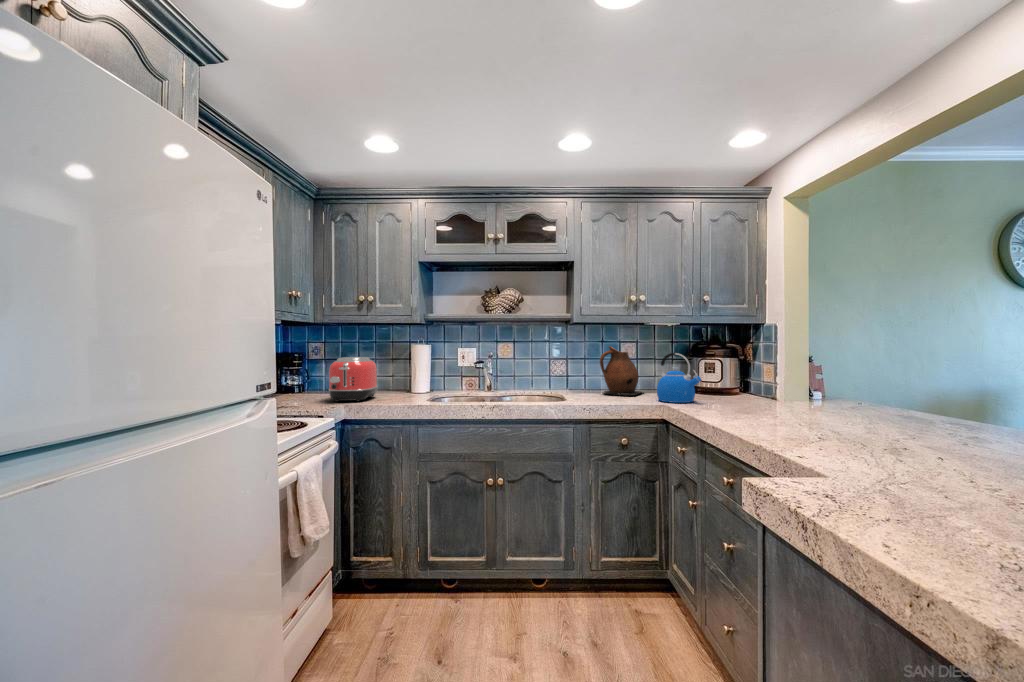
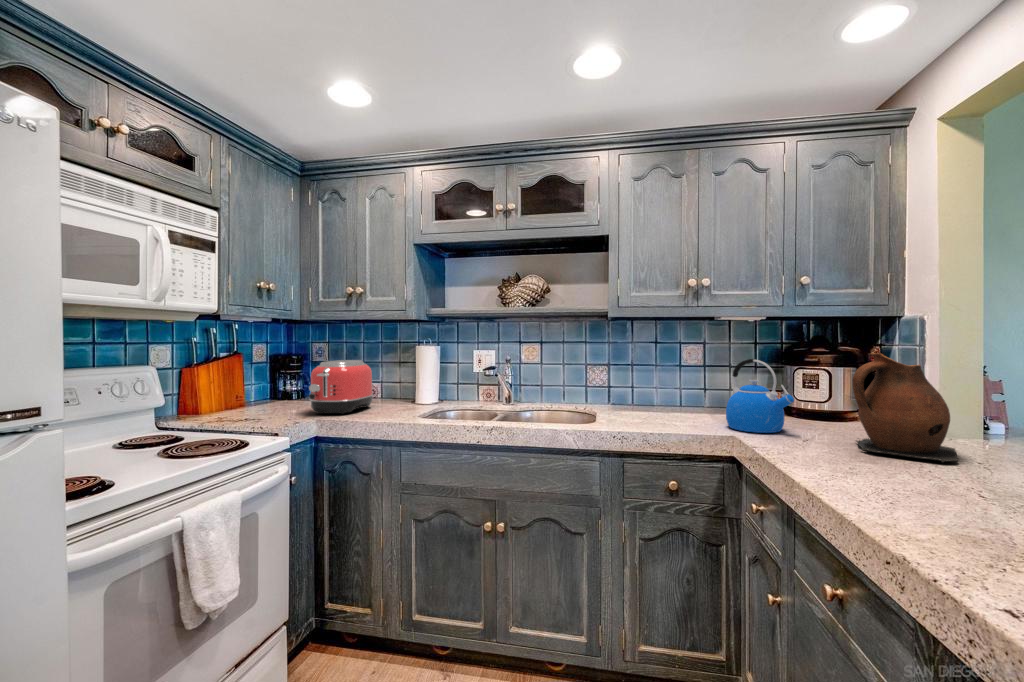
ceramic pitcher: present [600,346,644,396] -> present [853,353,957,463]

